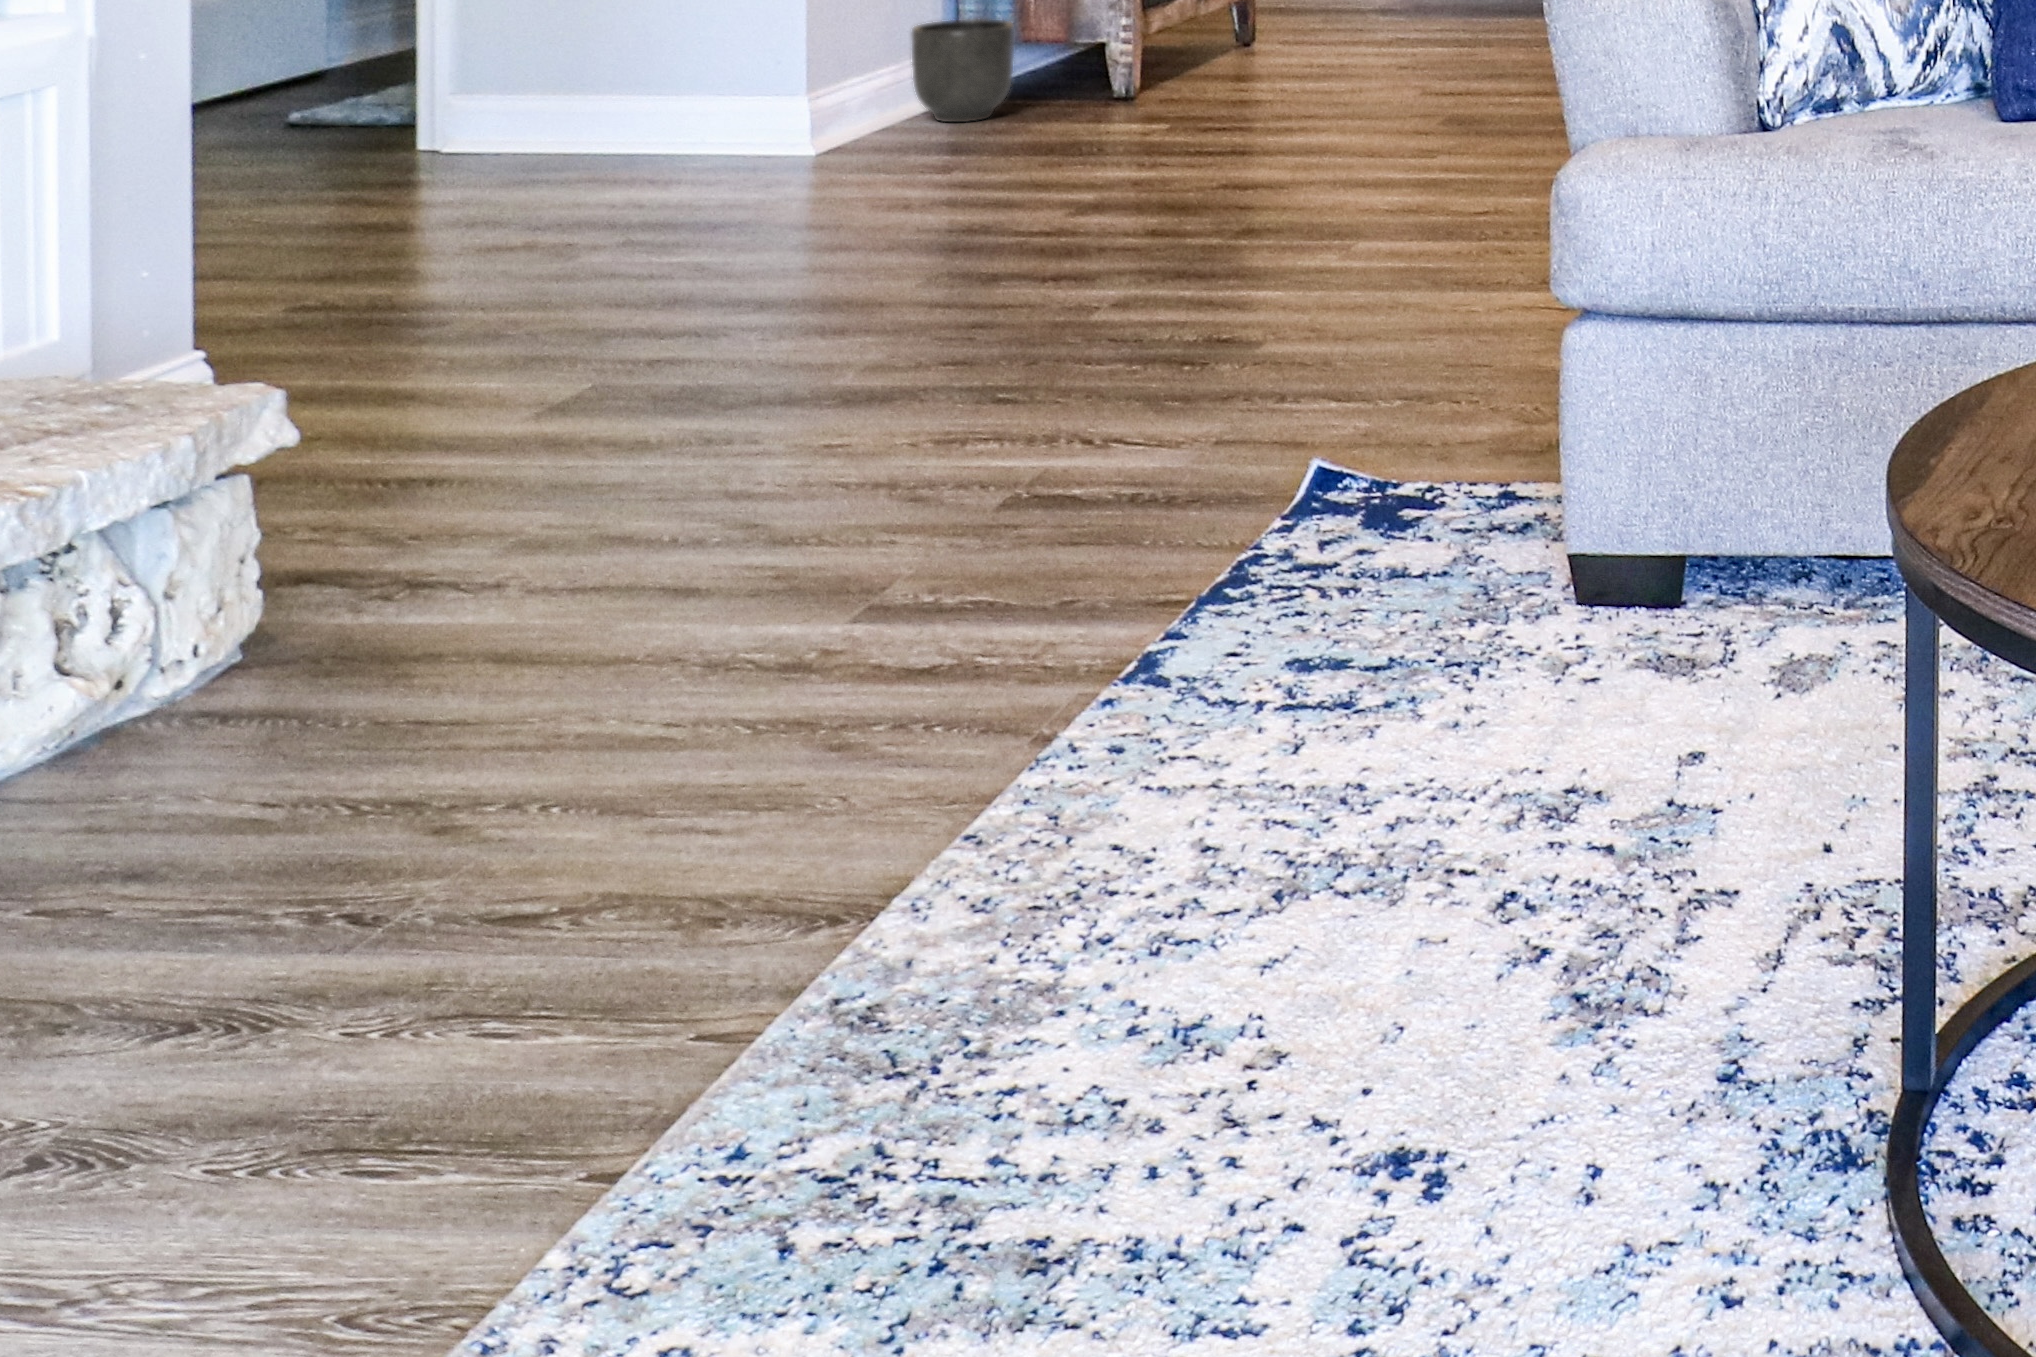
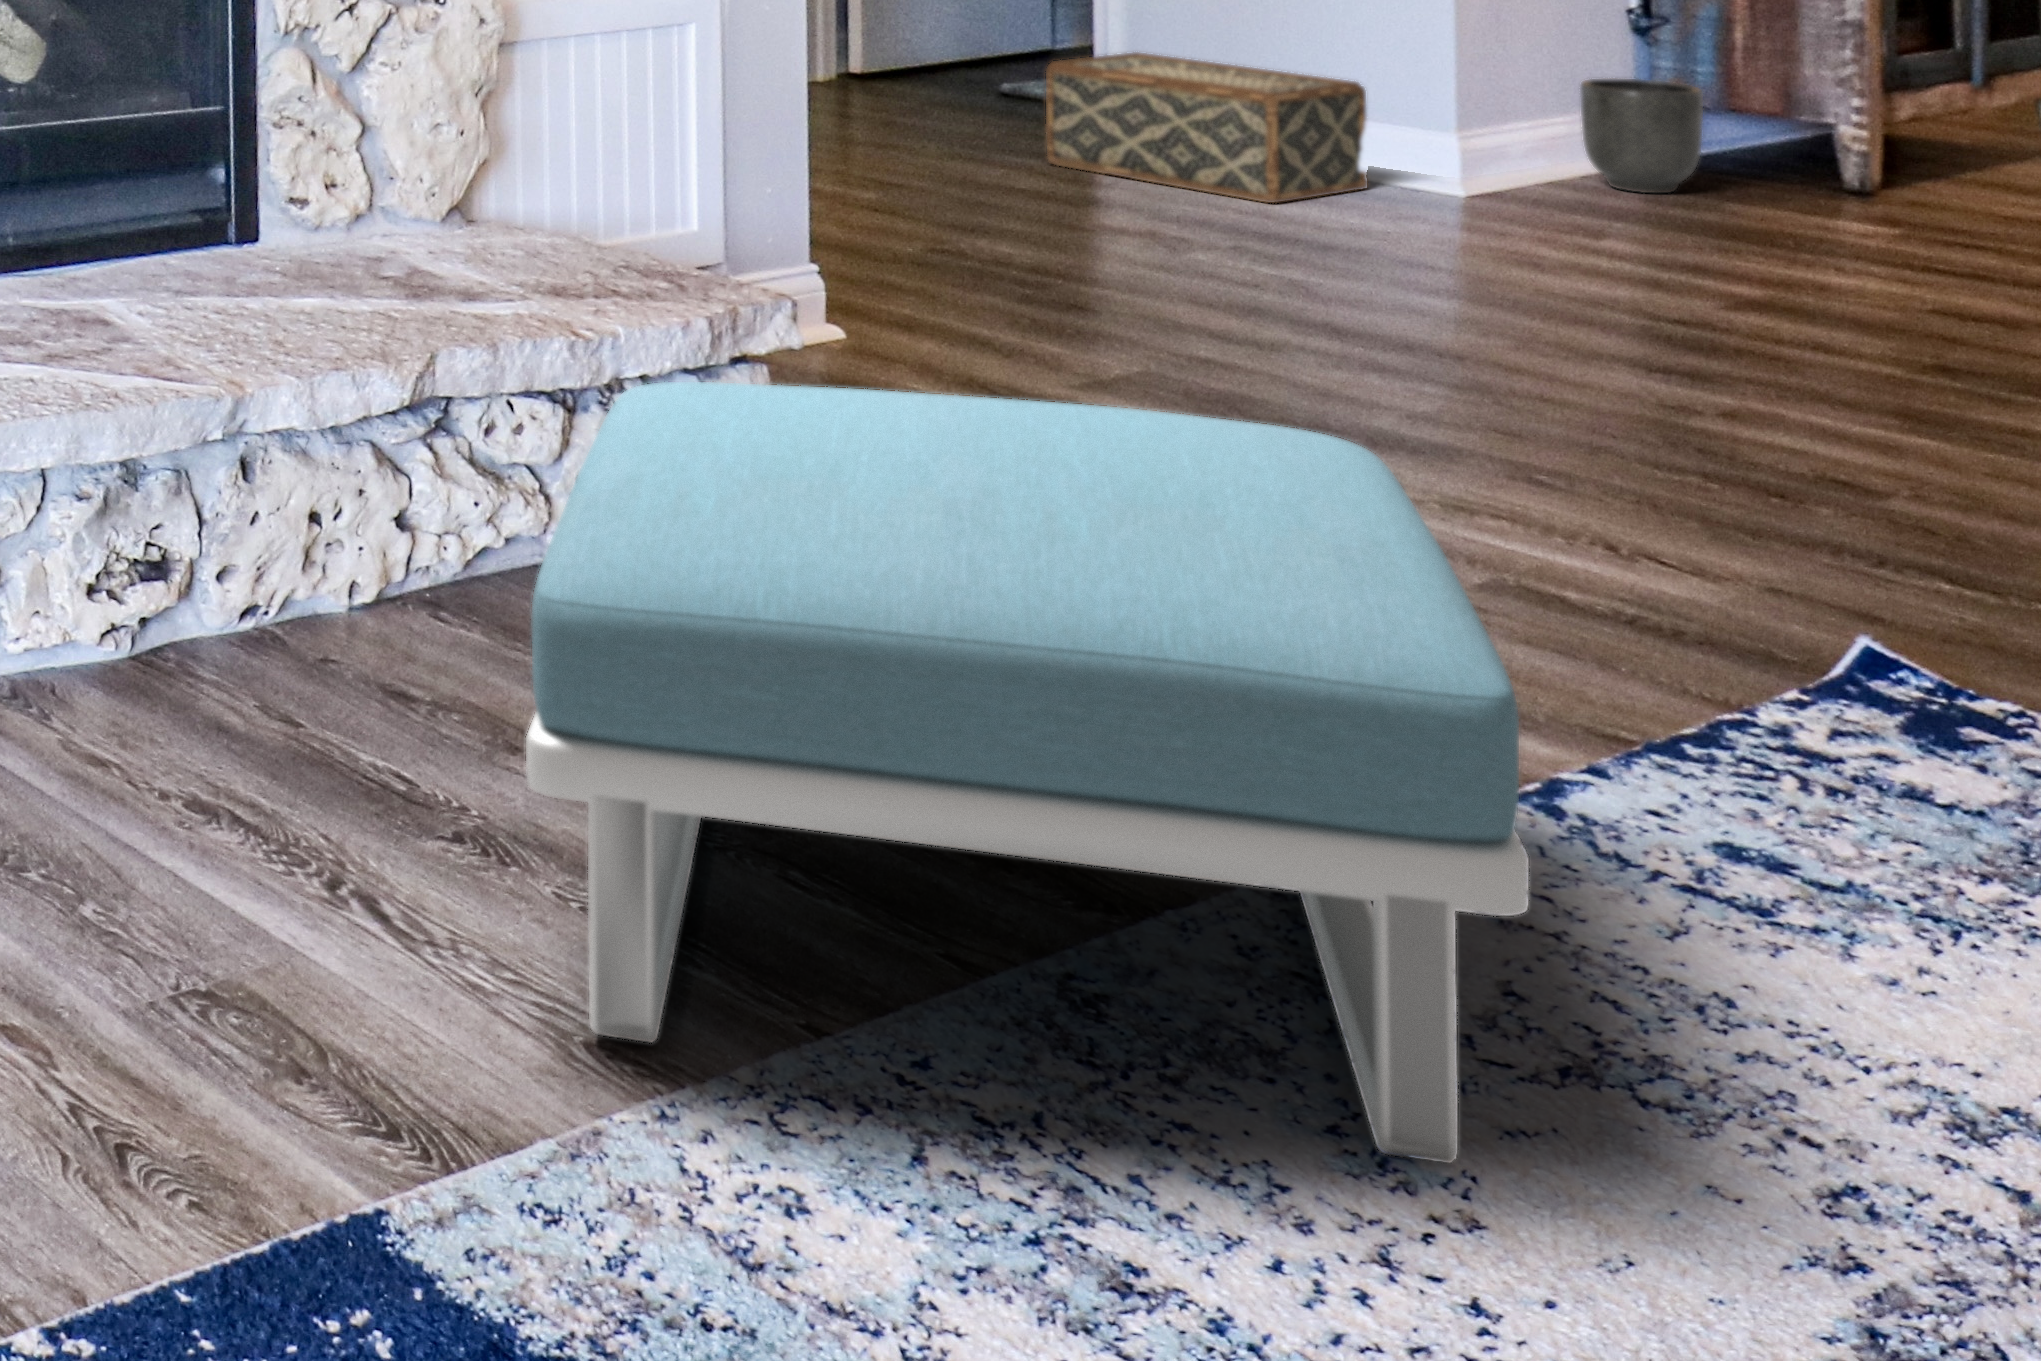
woven basket: none [375,51,725,186] -> present [1046,52,1368,203]
footstool: none [174,393,1303,1297] -> present [526,382,1529,1163]

